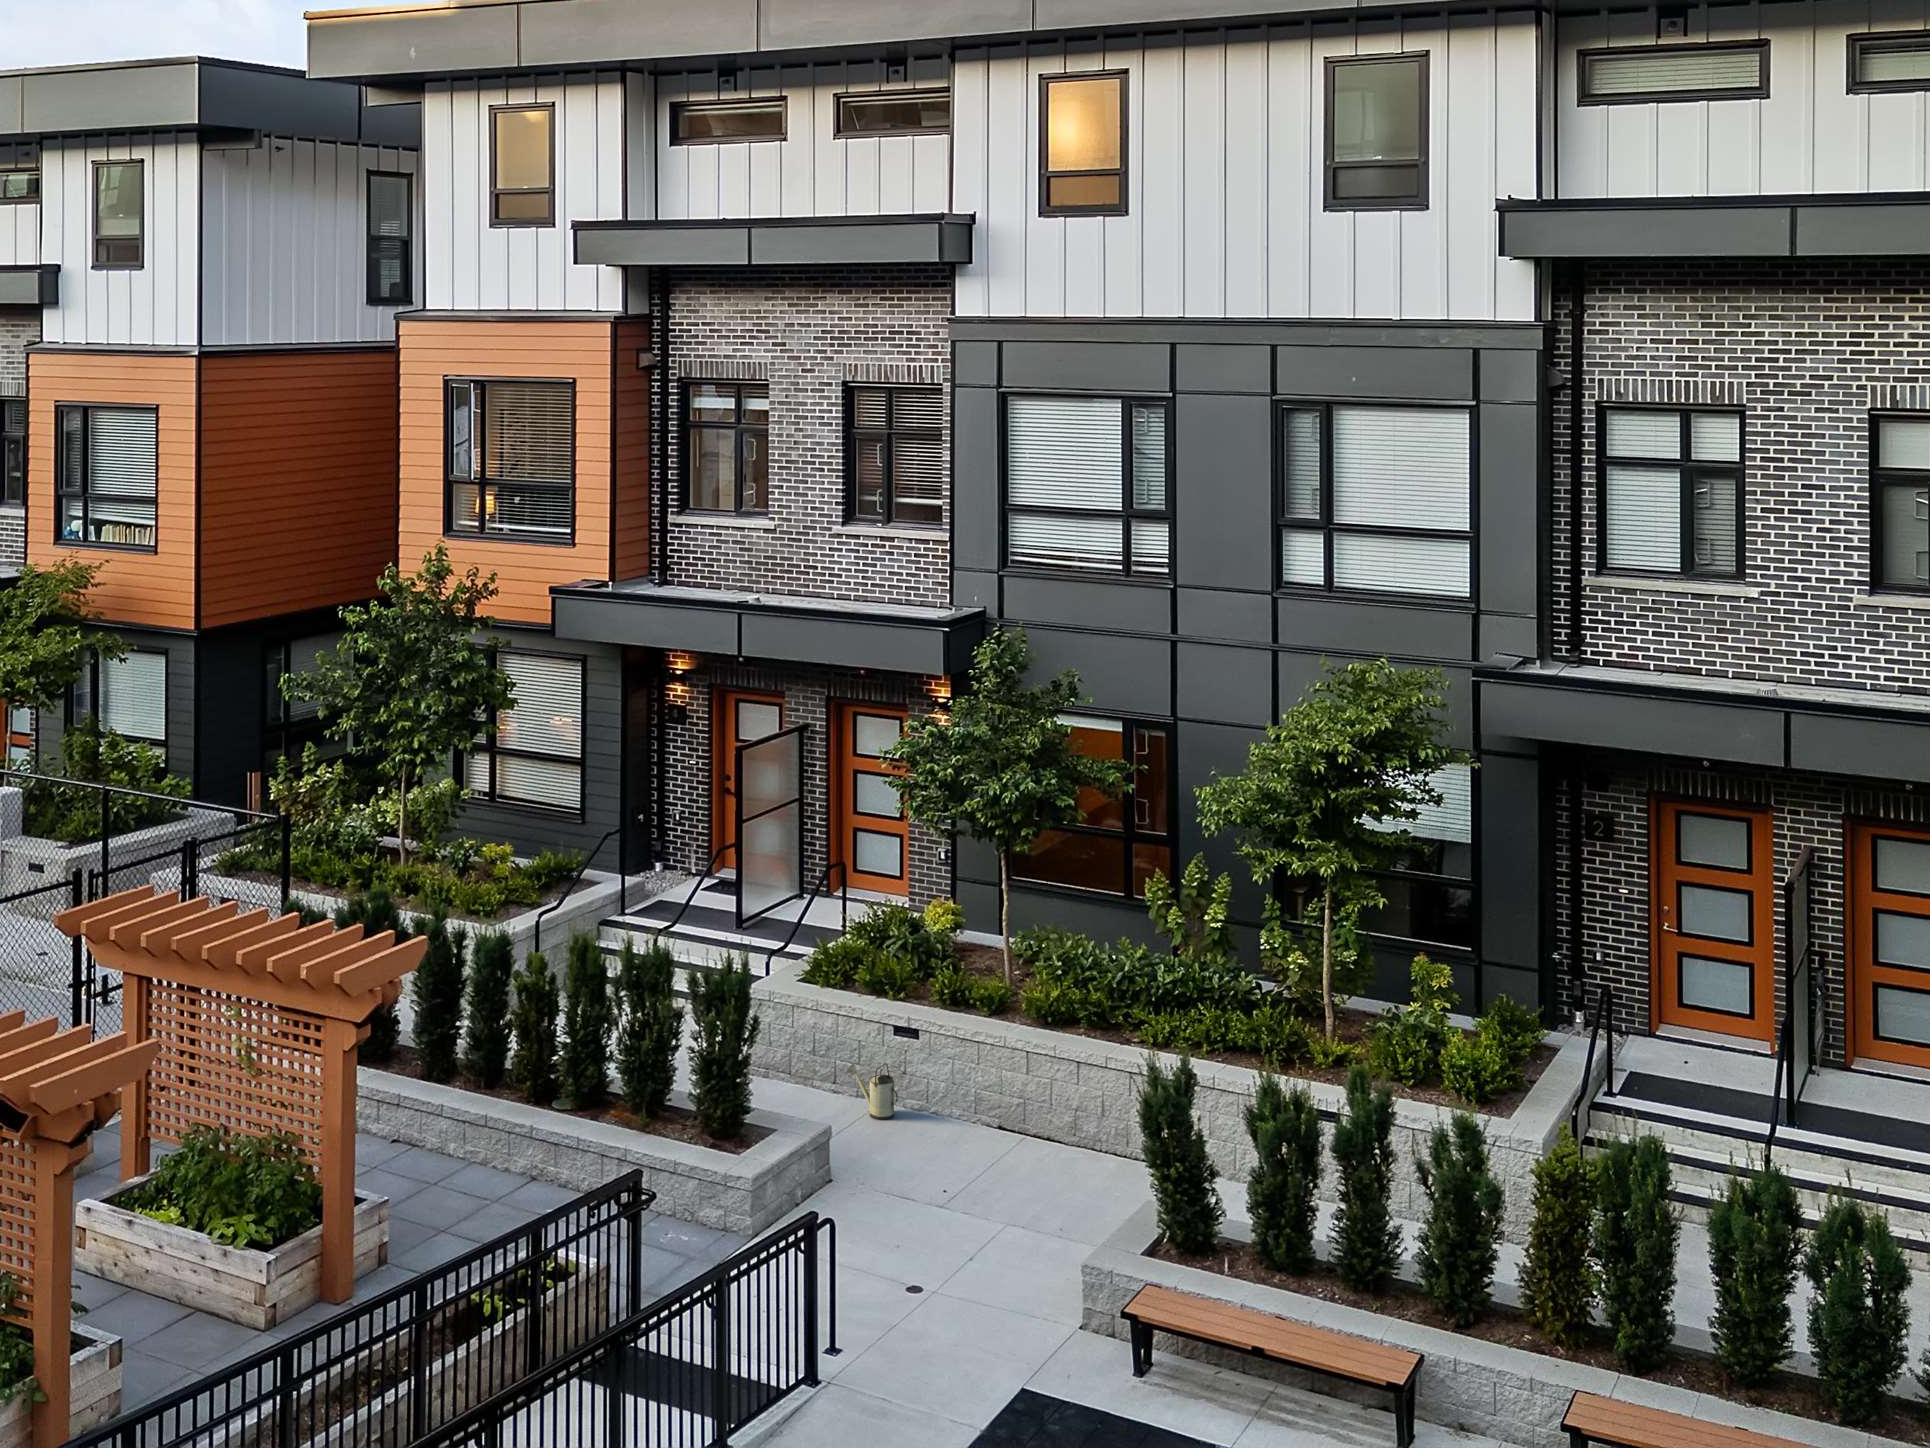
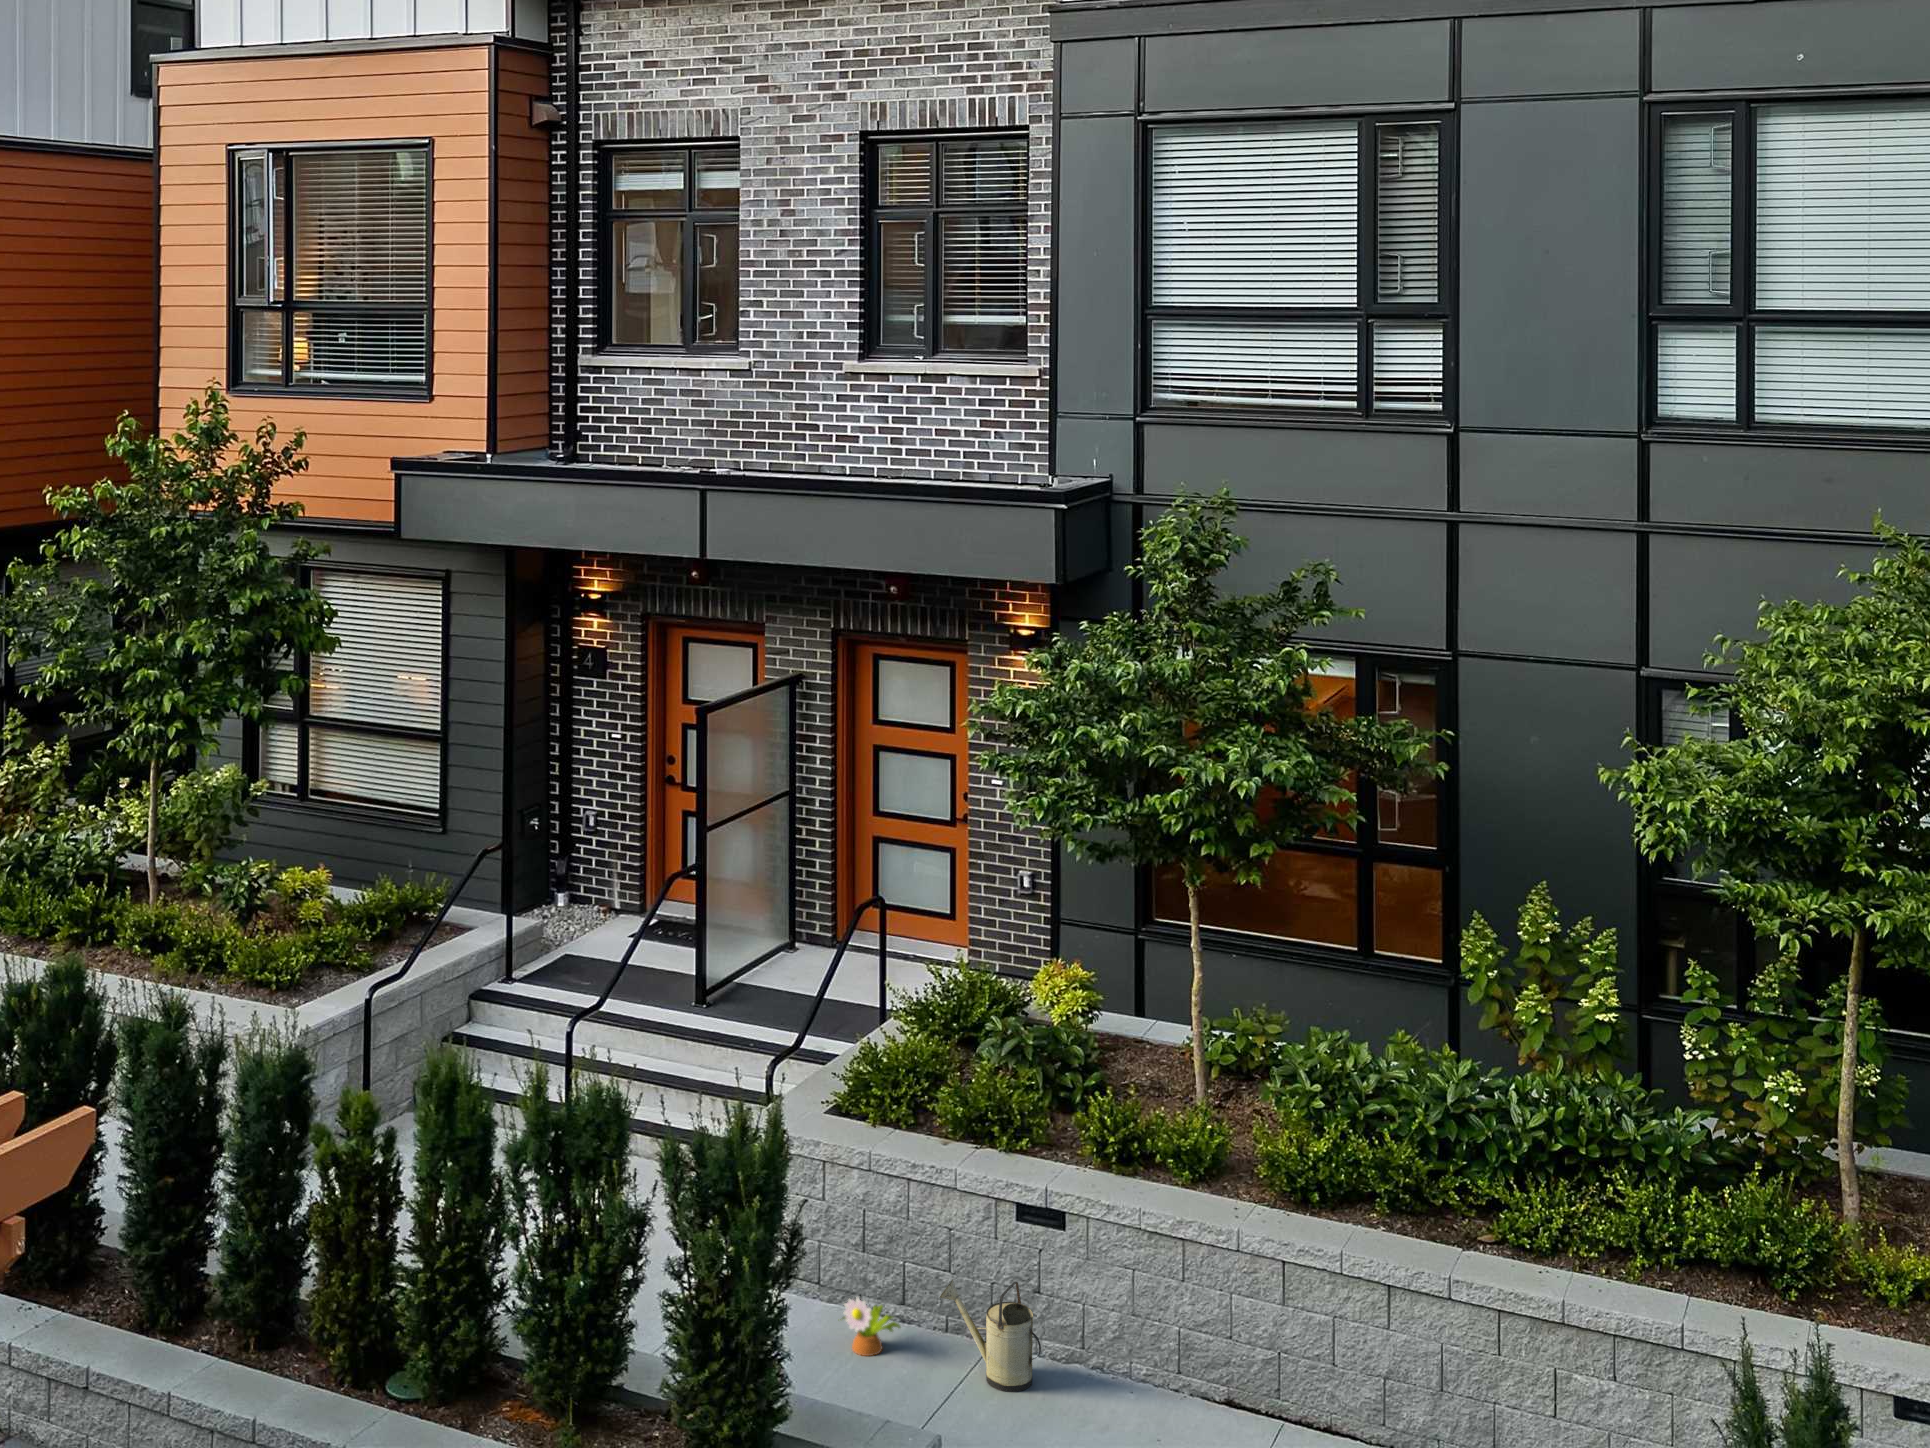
decorative plant: none [793,1072,827,1105] -> present [840,1298,900,1356]

